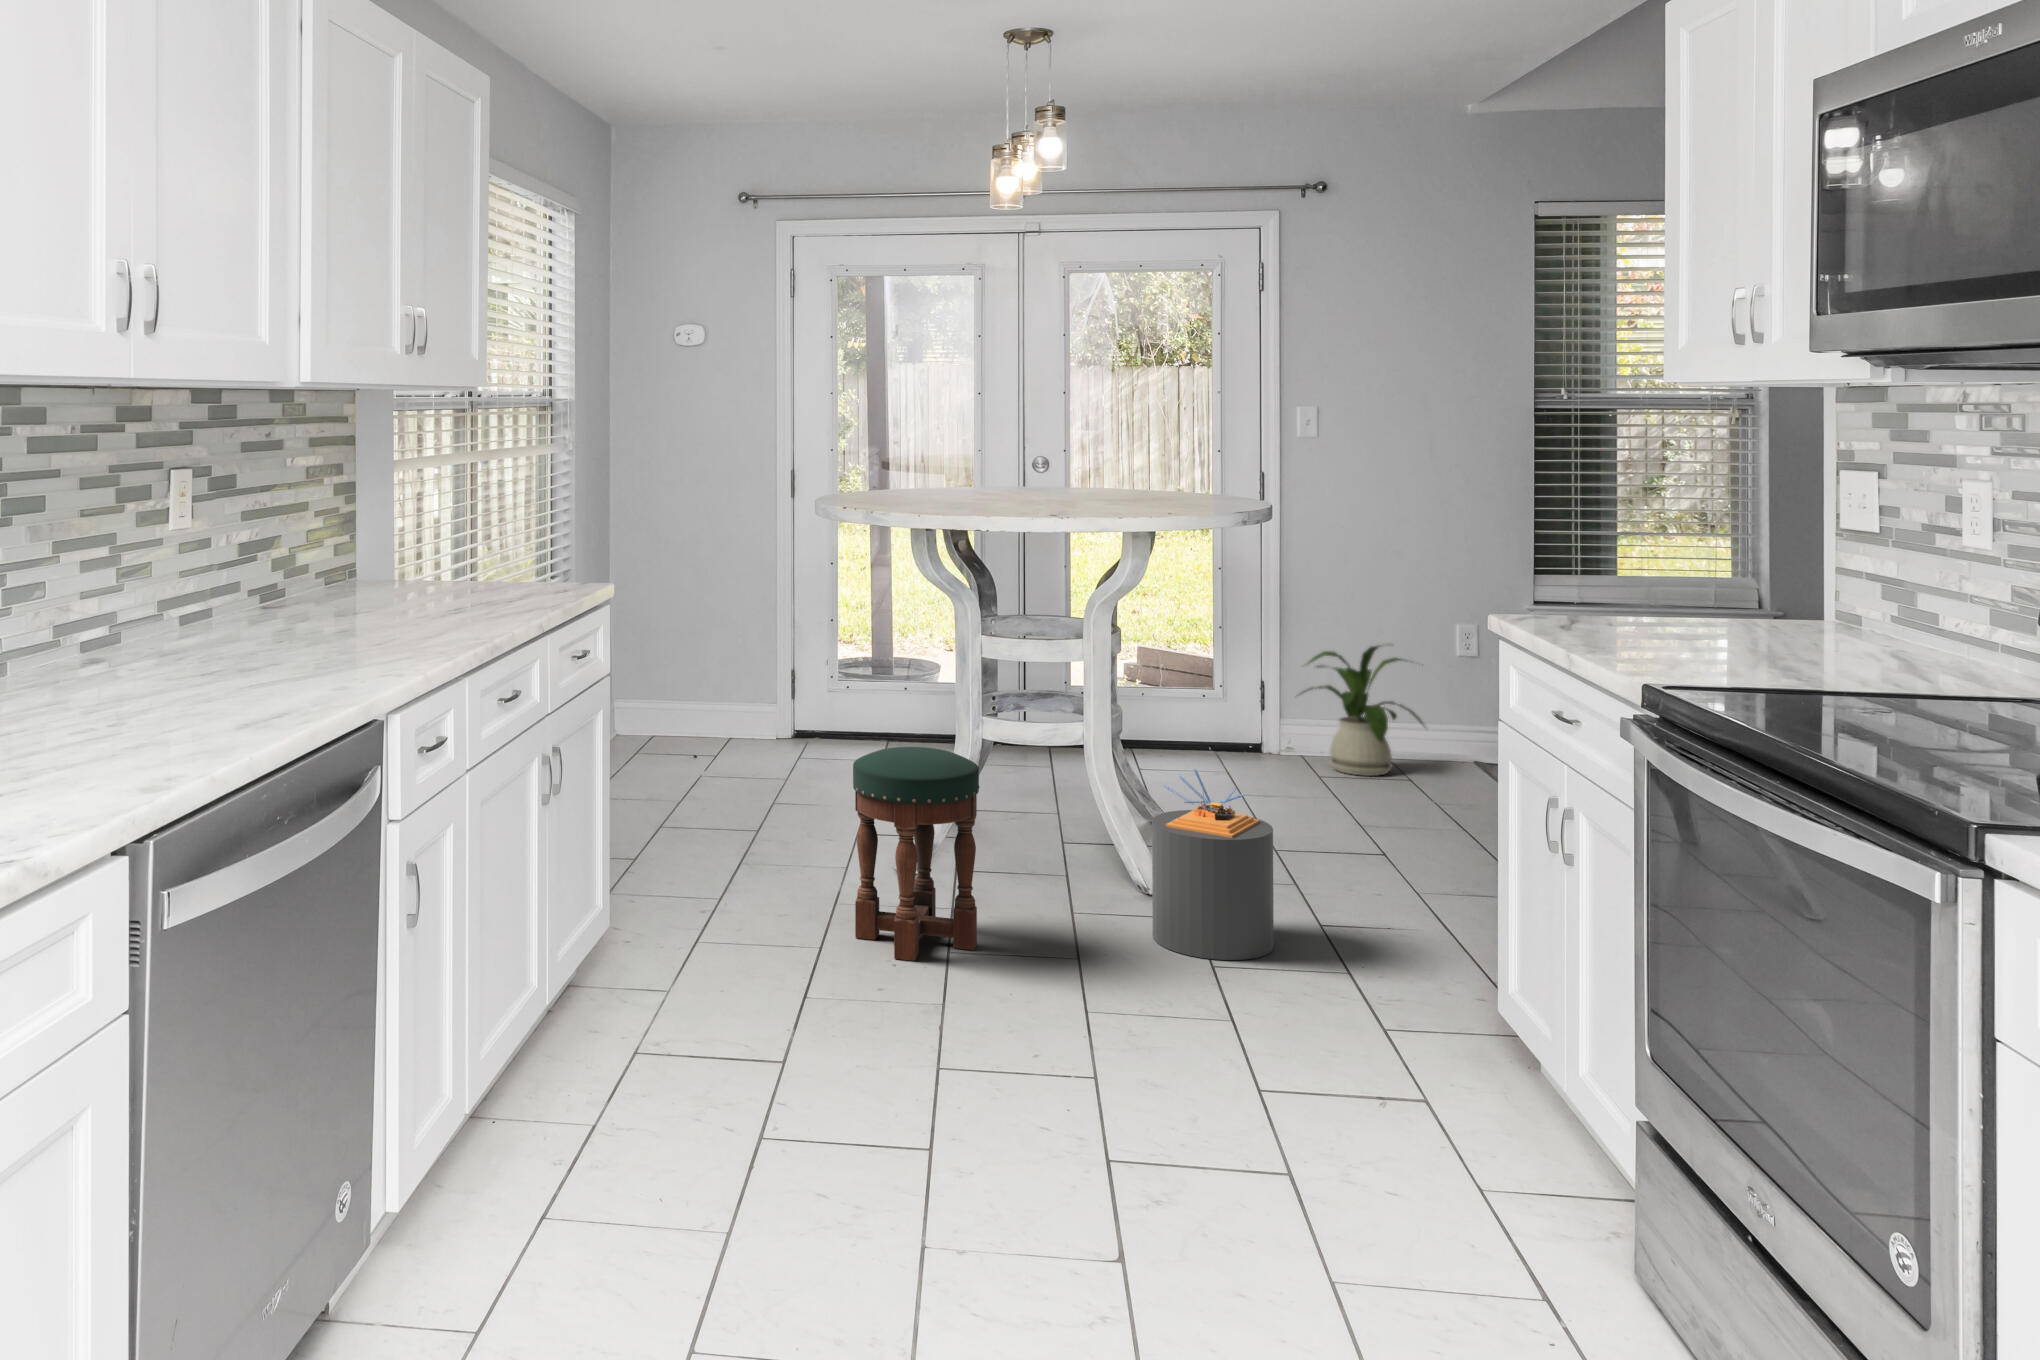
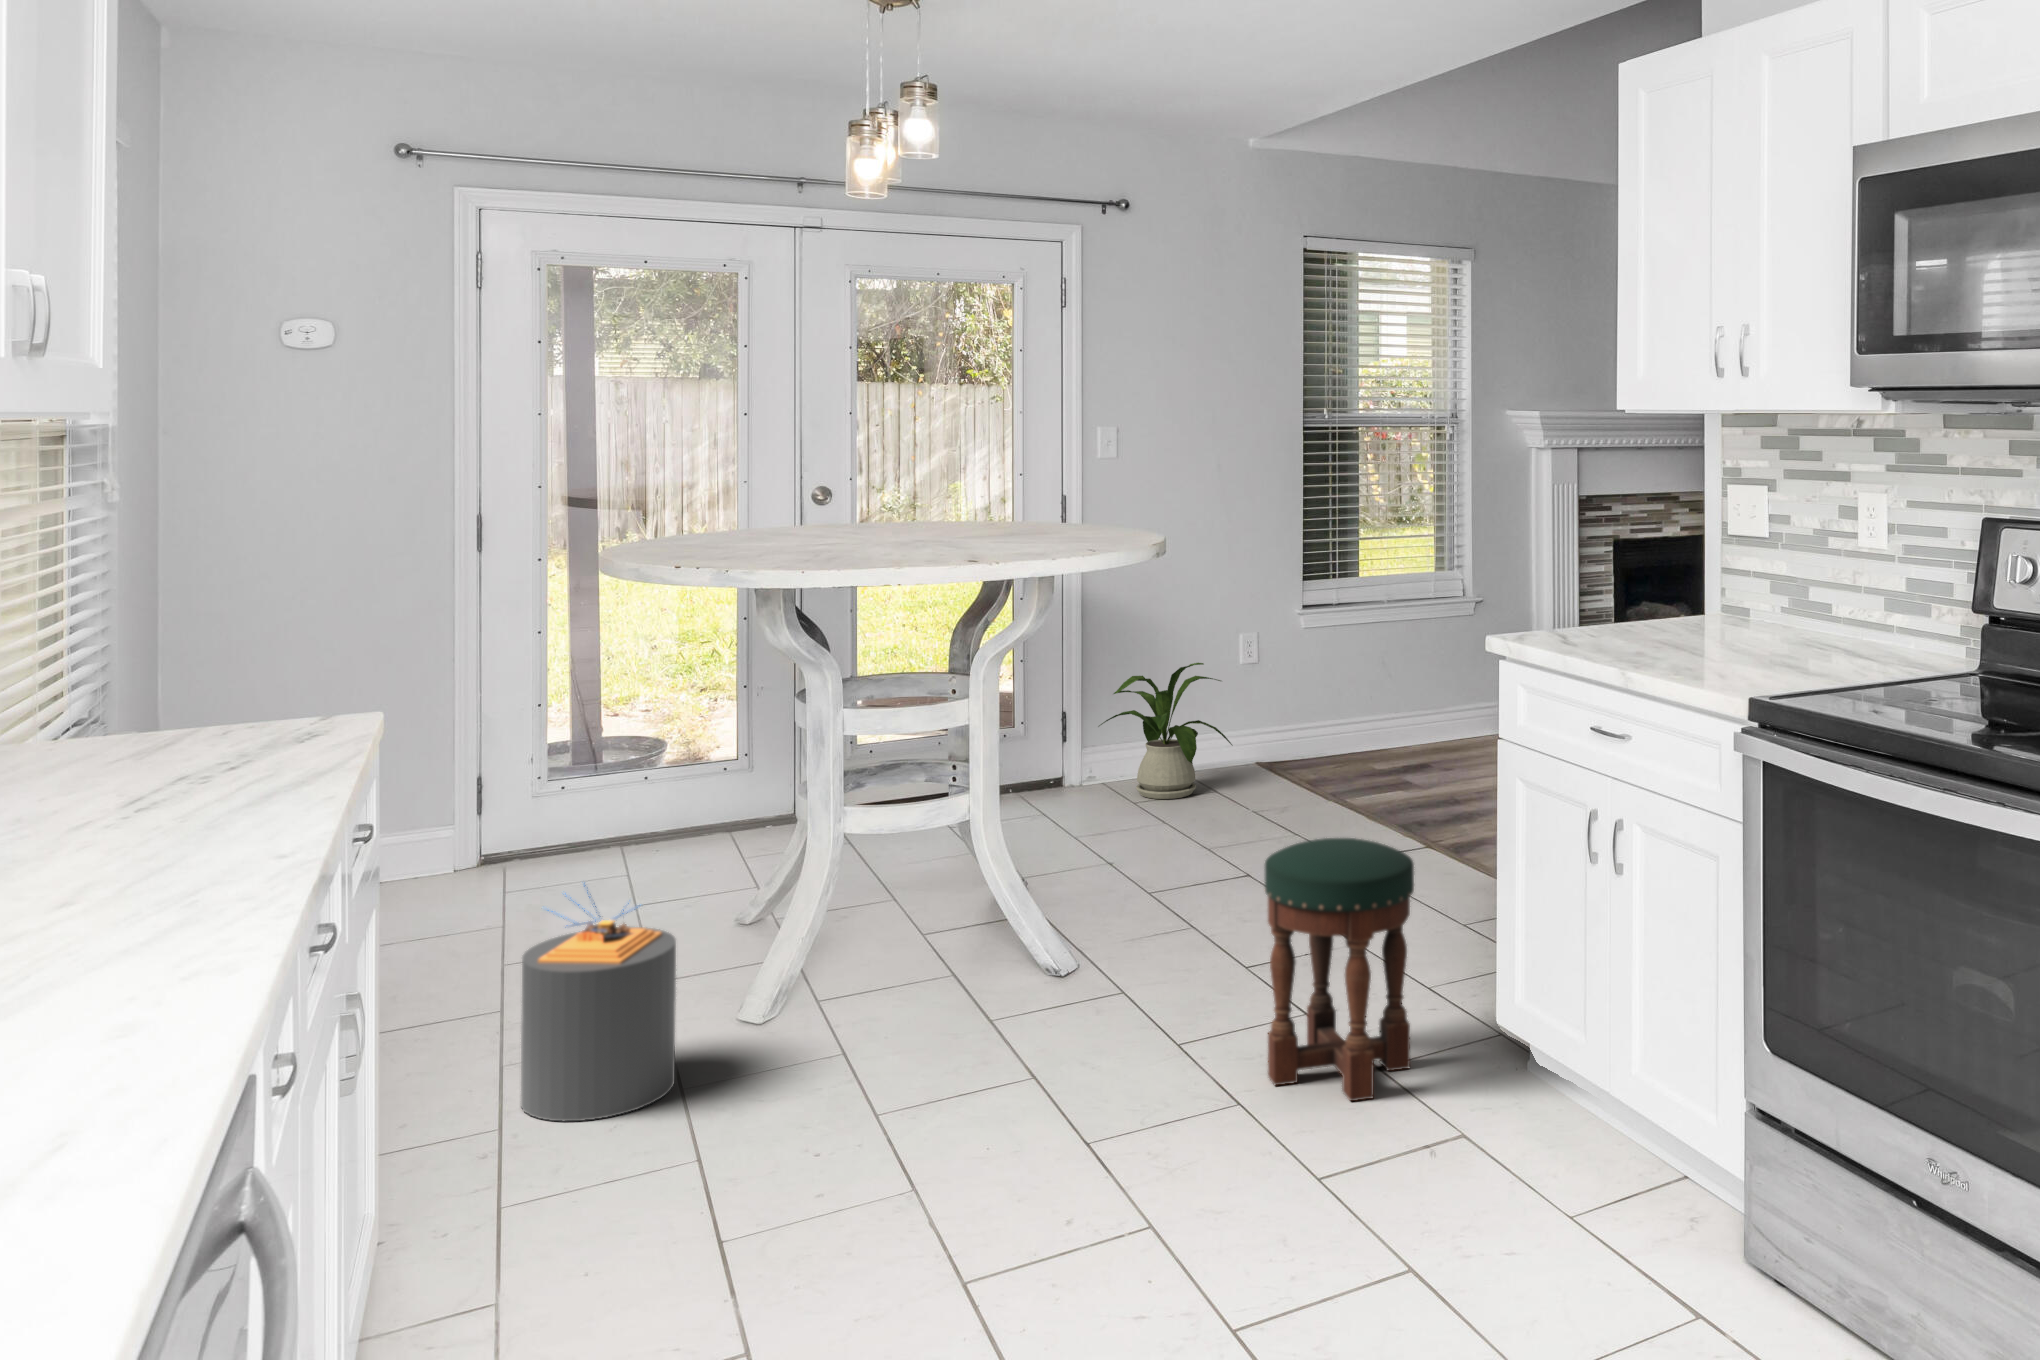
stool: present [853,747,979,961] -> present [1265,838,1414,1101]
trash can: present [1152,769,1274,960] -> present [521,882,676,1121]

